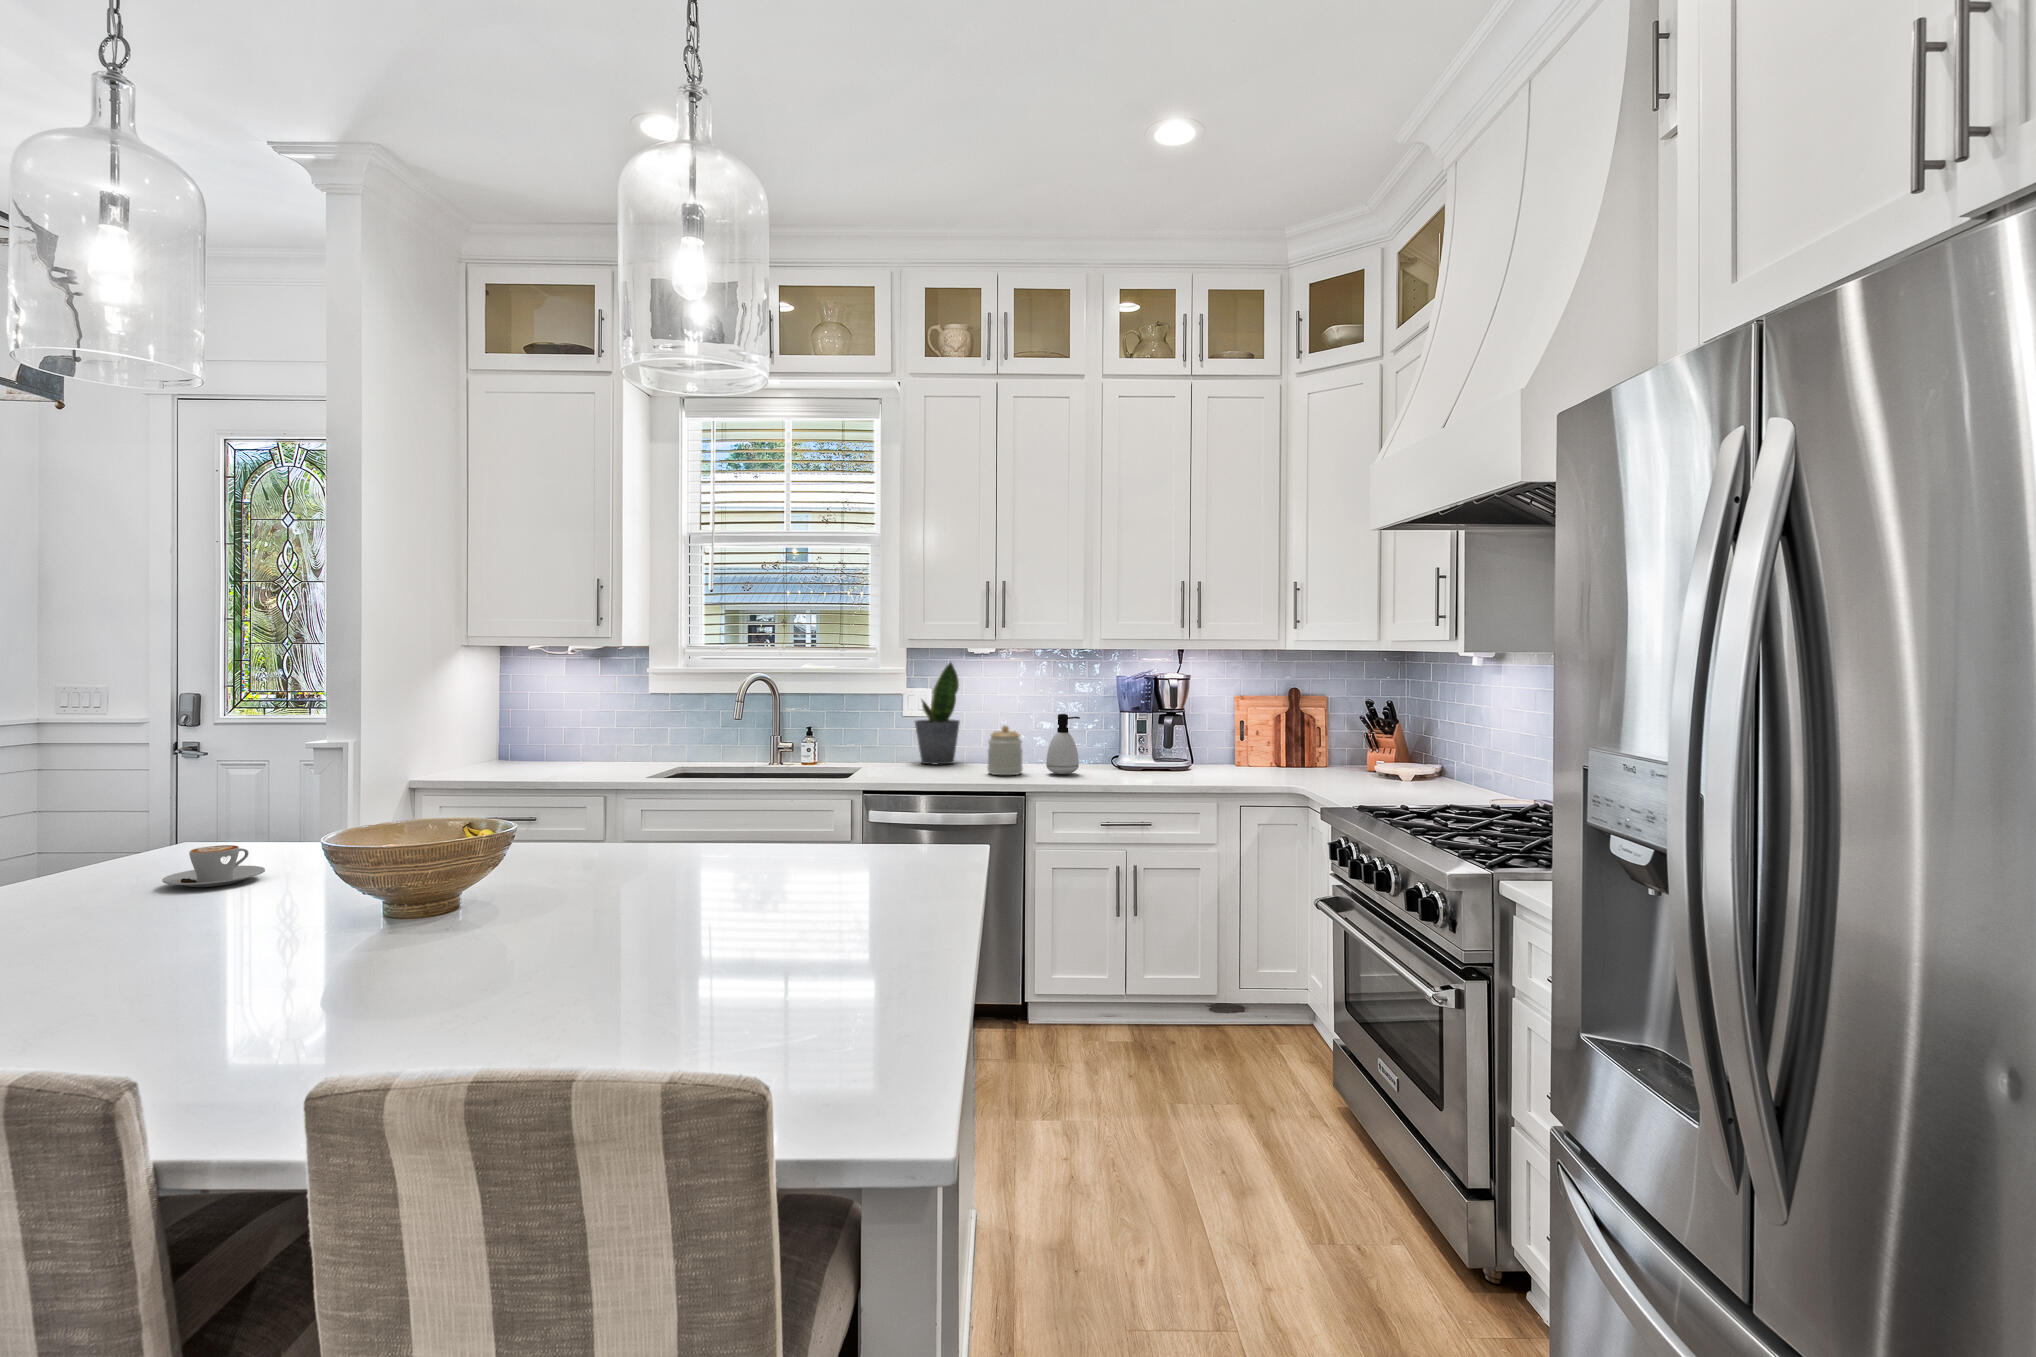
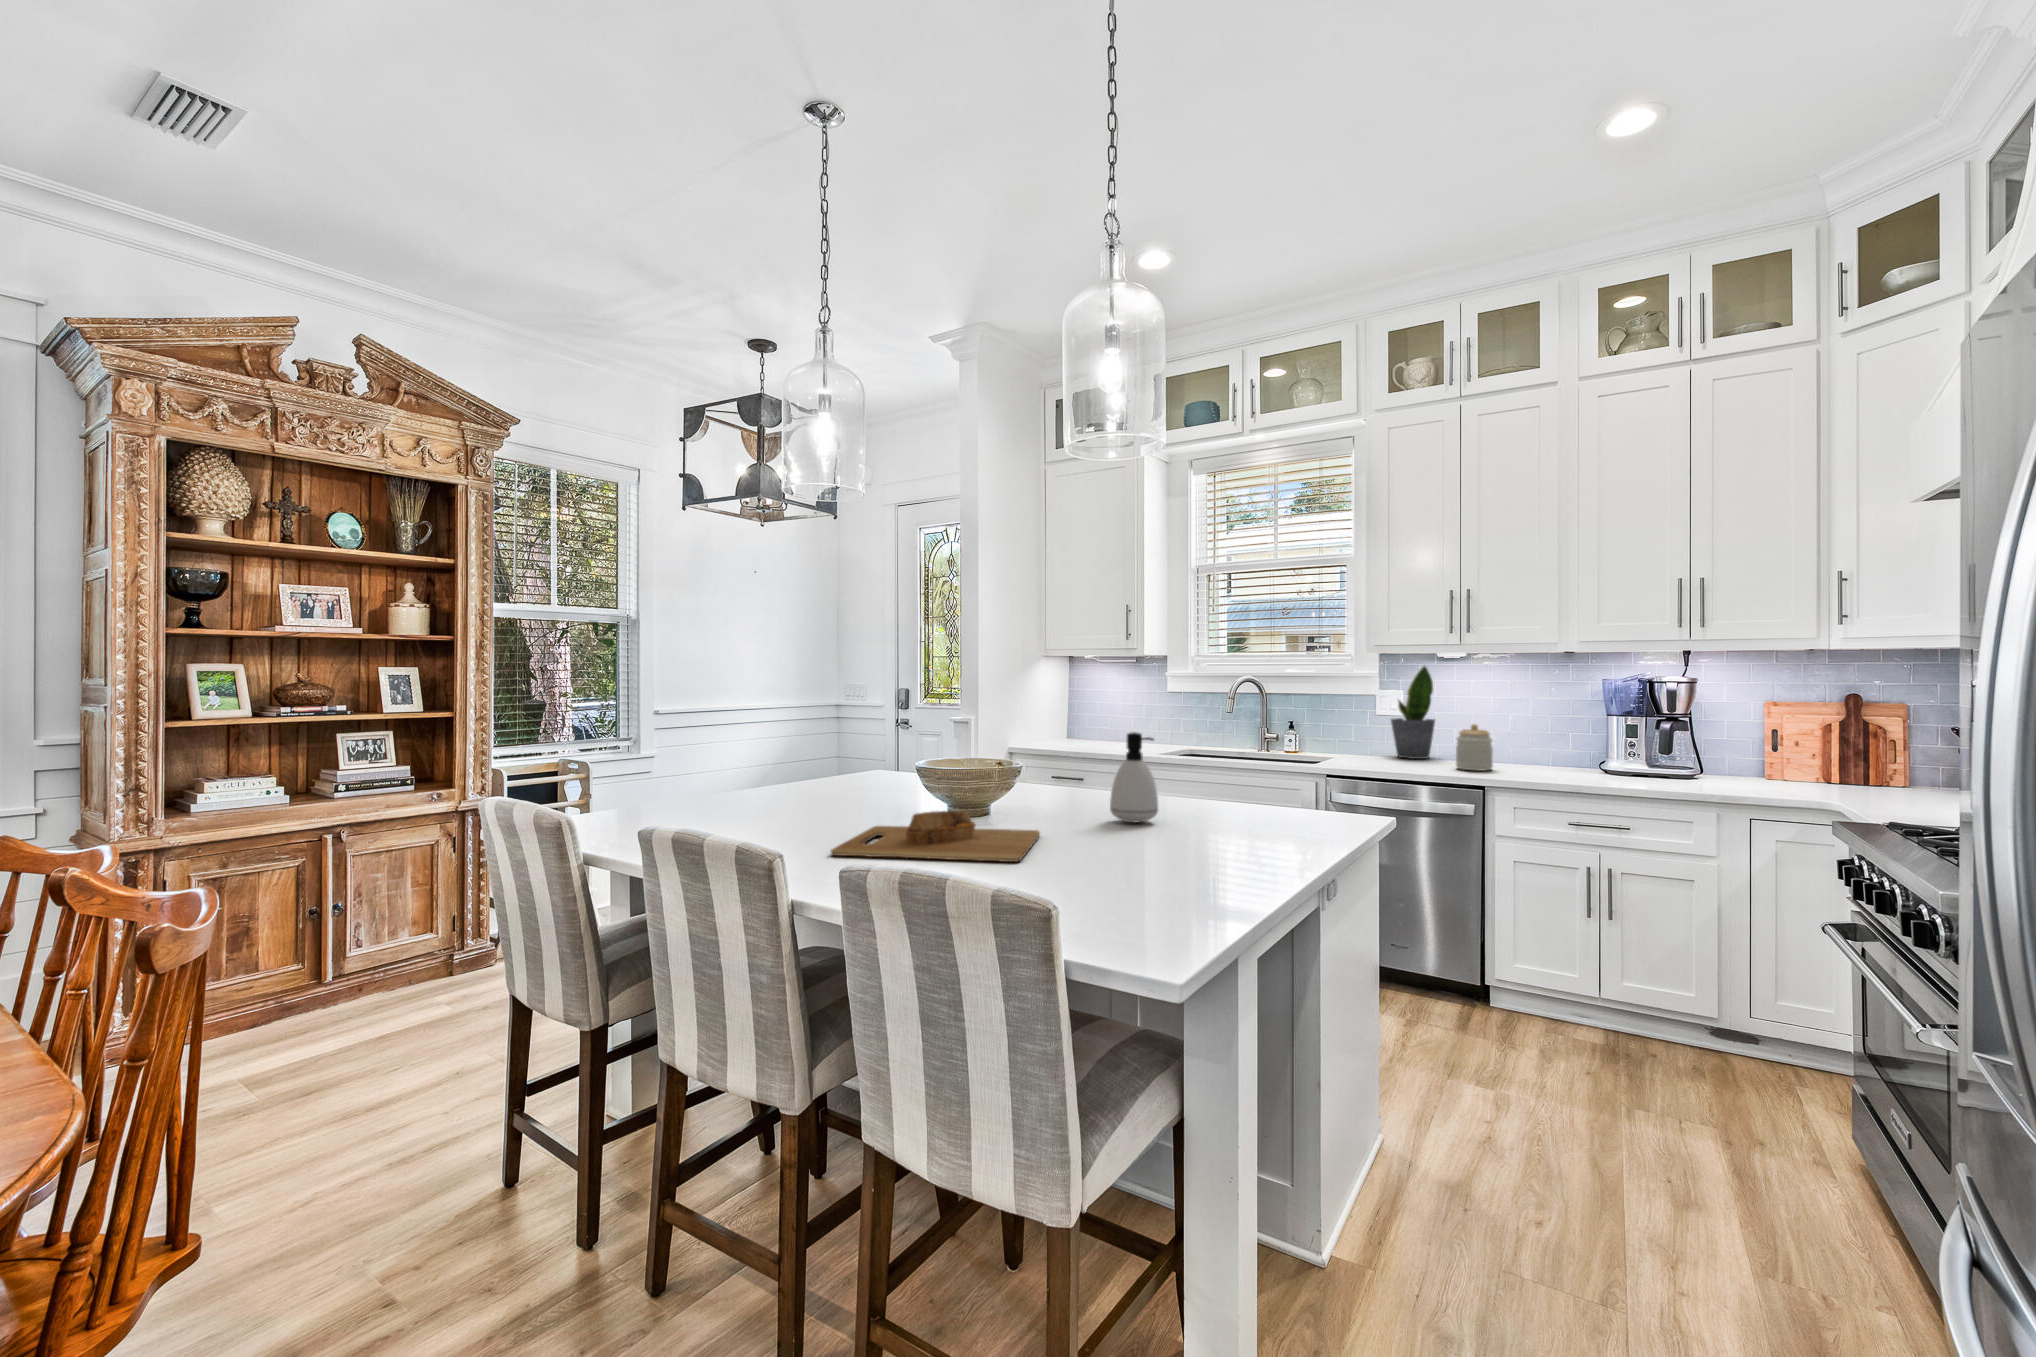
soap dispenser: present [1046,714,1080,774] -> present [1110,732,1158,823]
coffee cup: present [162,845,265,887] -> none [849,770,899,793]
cutting board: none [205,914,582,1035] -> present [831,810,1040,862]

